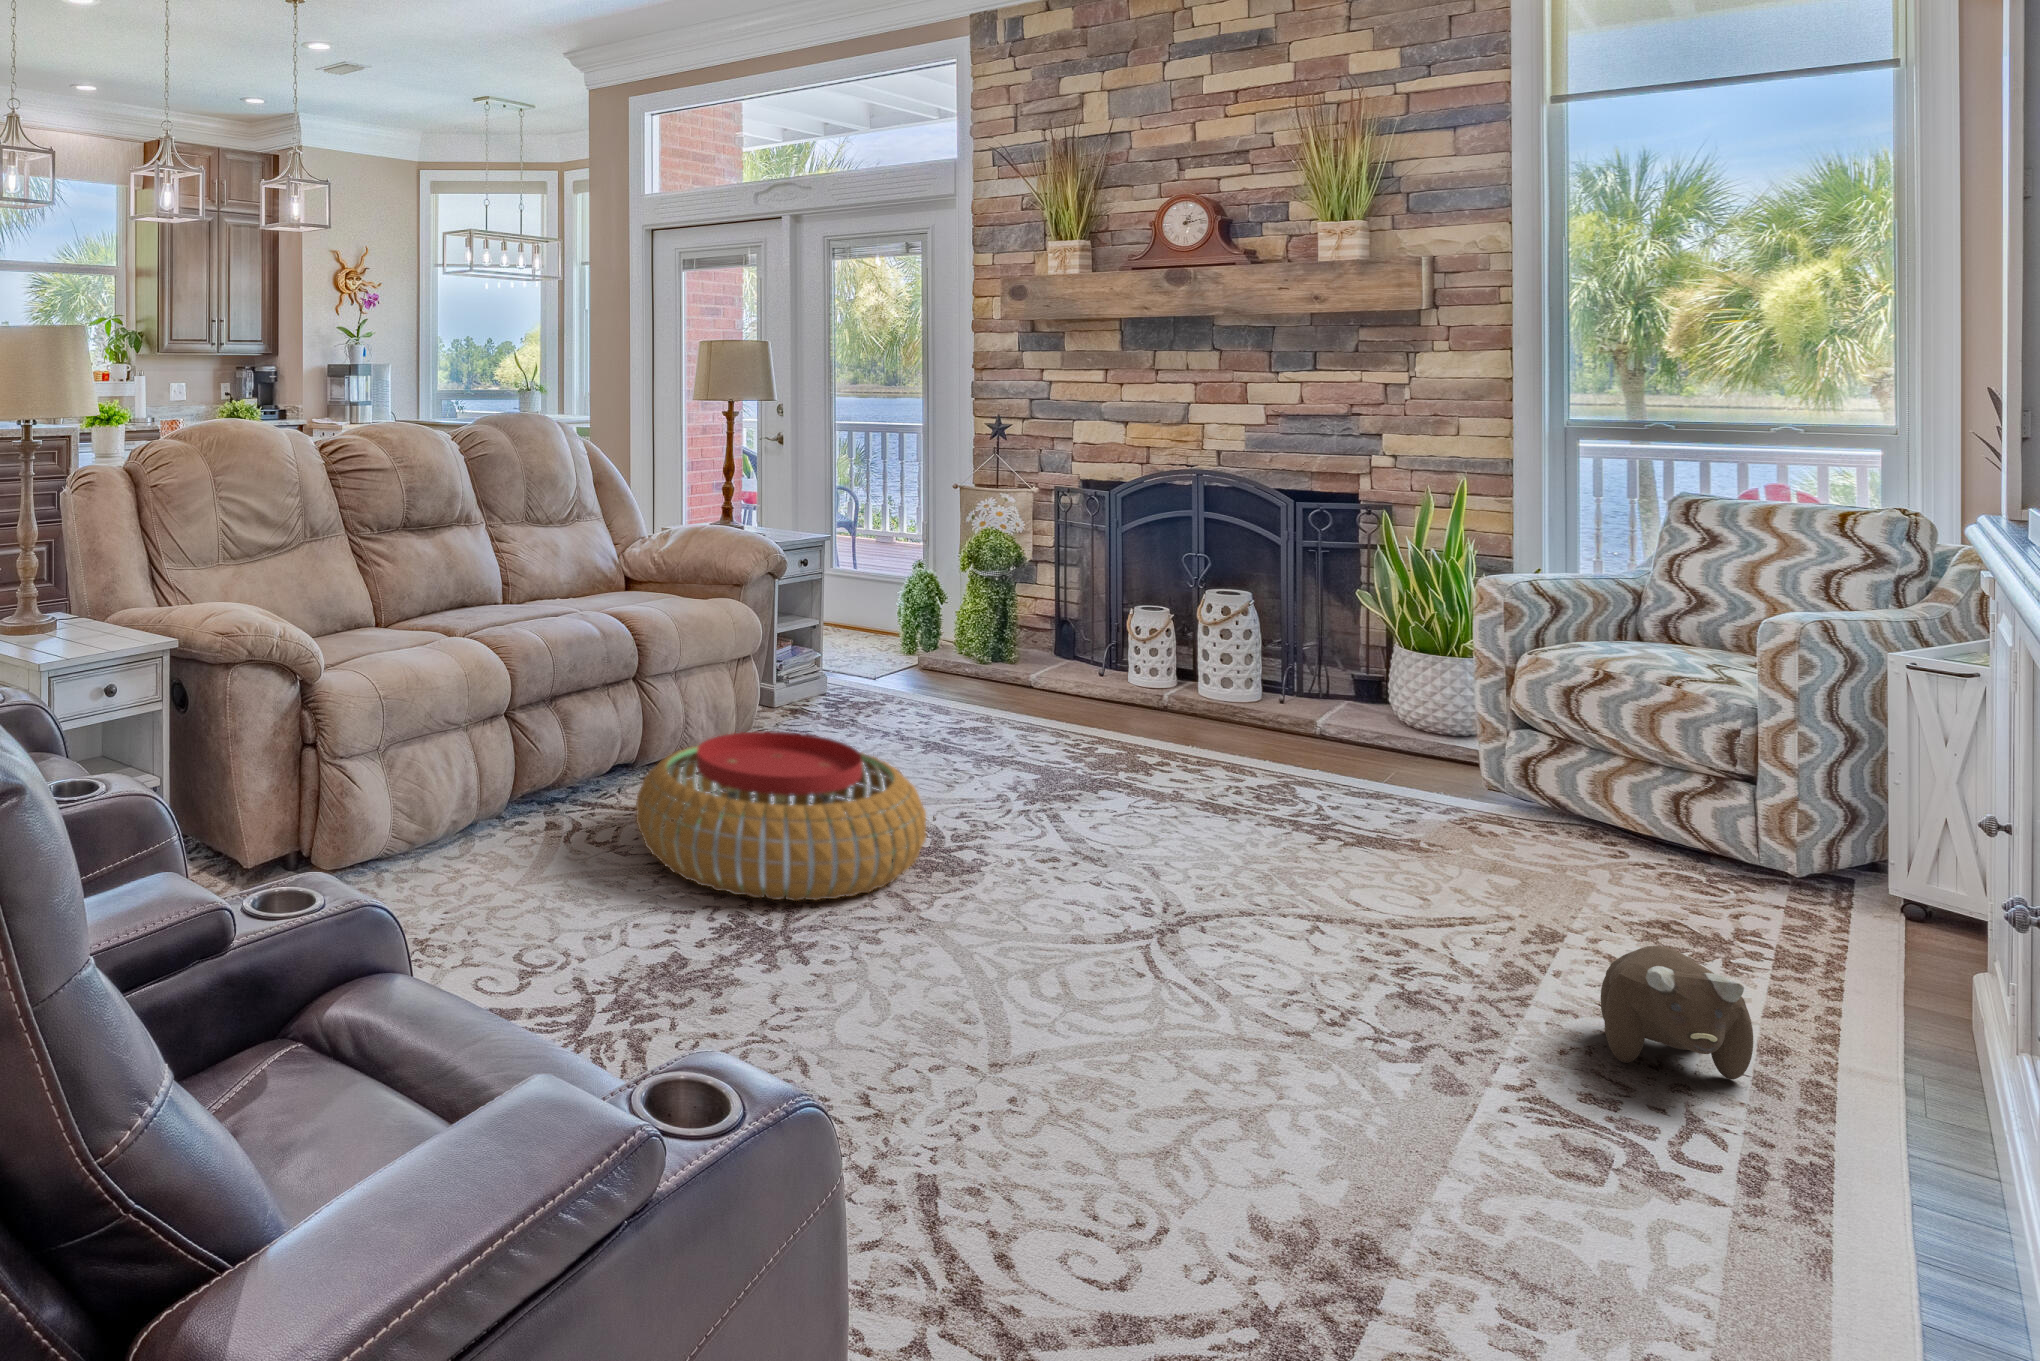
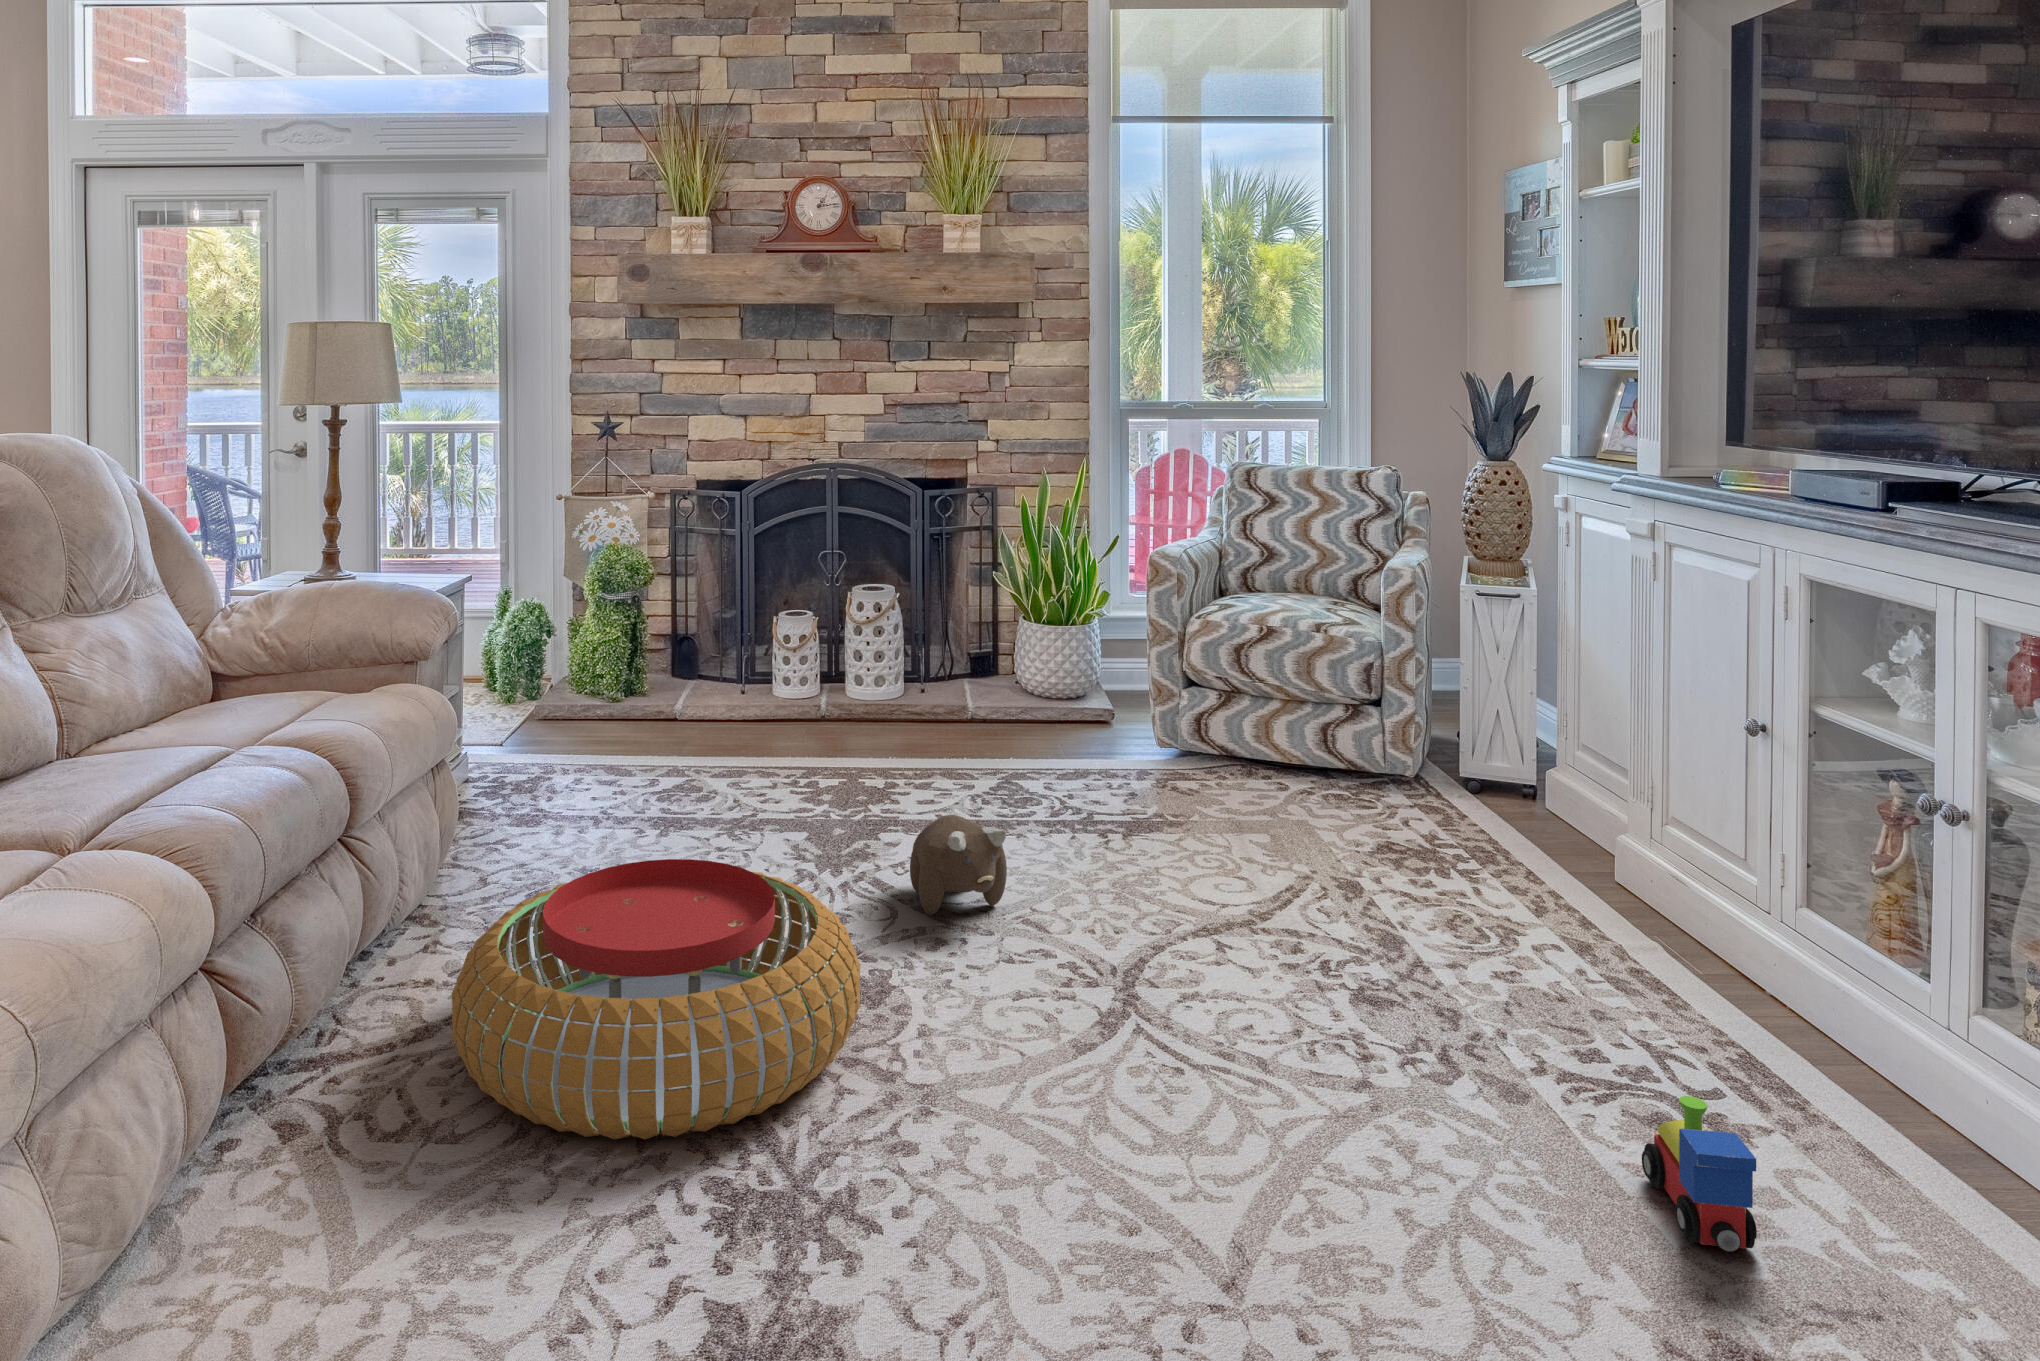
plush toy: present [1601,946,1753,1079] -> present [910,815,1007,915]
toy train: none [1438,1080,1548,1222] -> present [1642,1096,1757,1252]

